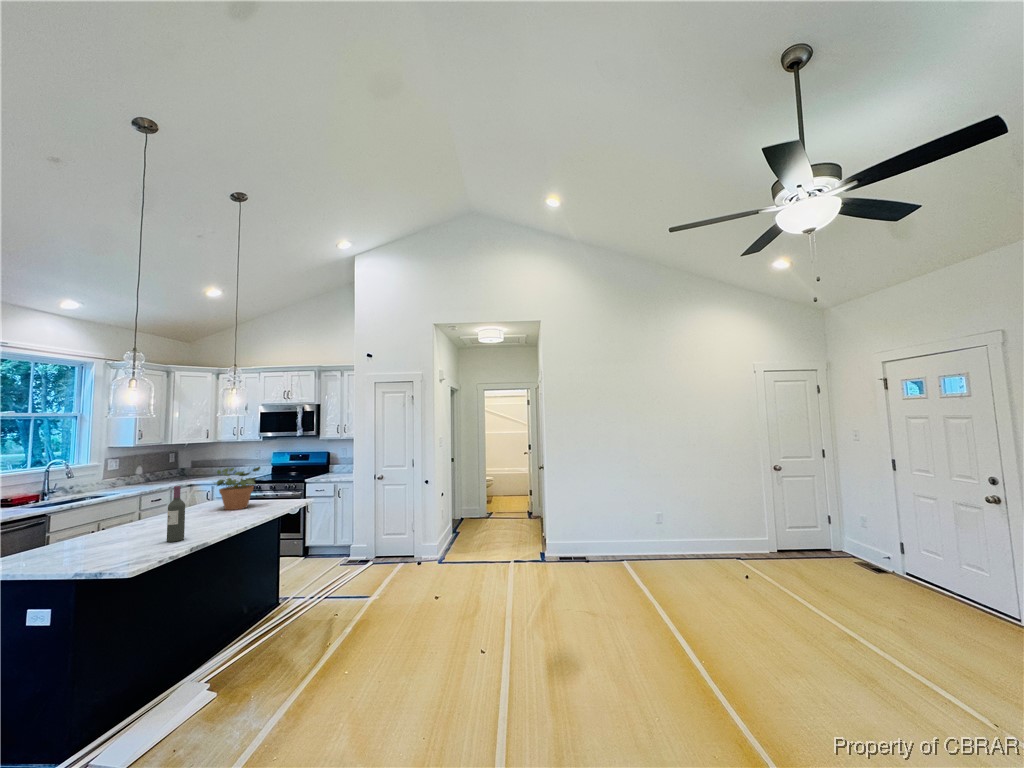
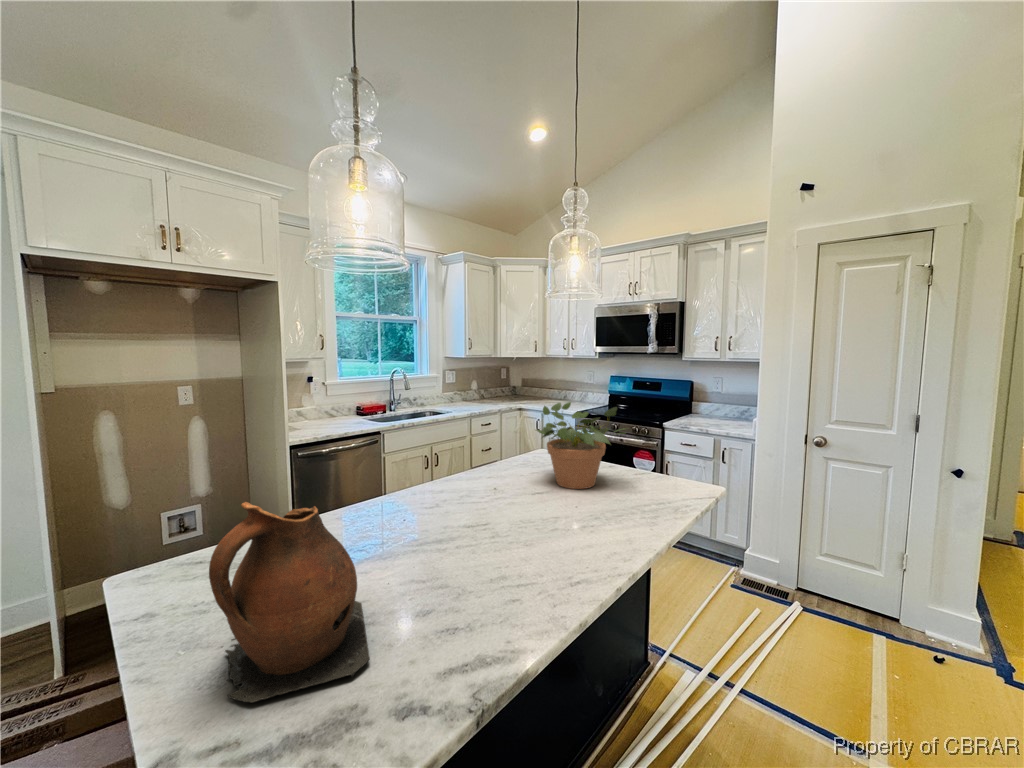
wine bottle: present [167,486,185,542] -> none [418,467,460,631]
ceramic pitcher: none [84,499,153,559] -> present [209,502,370,703]

